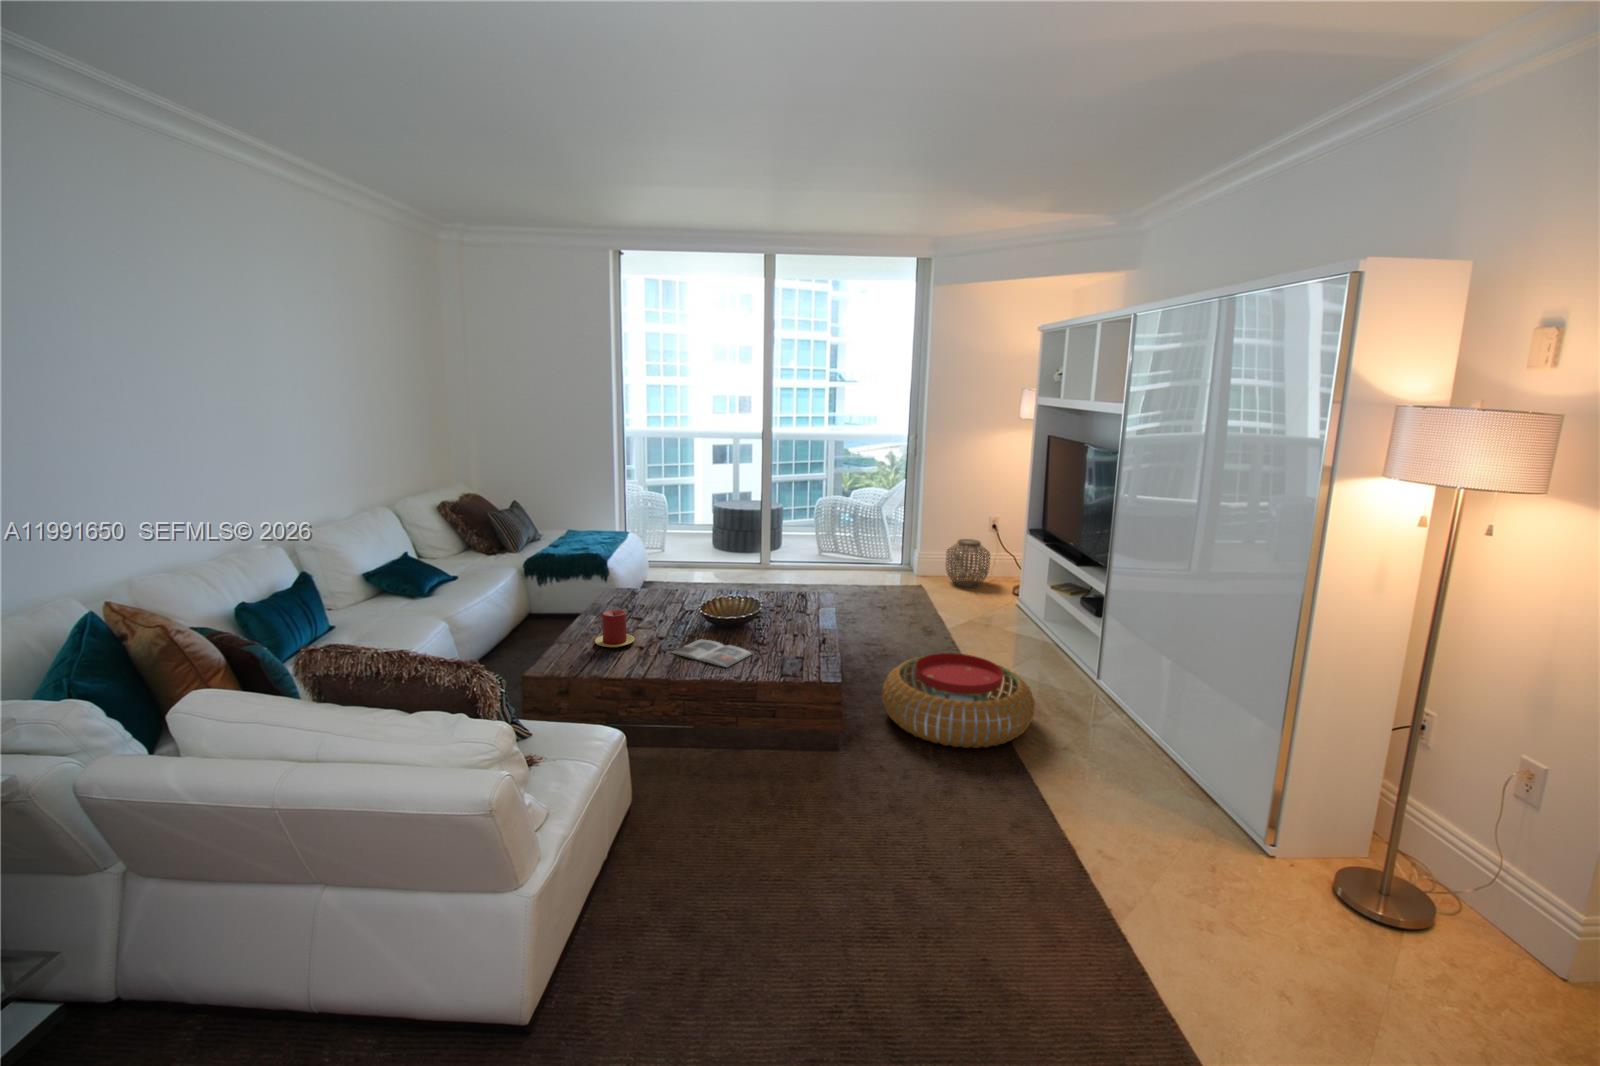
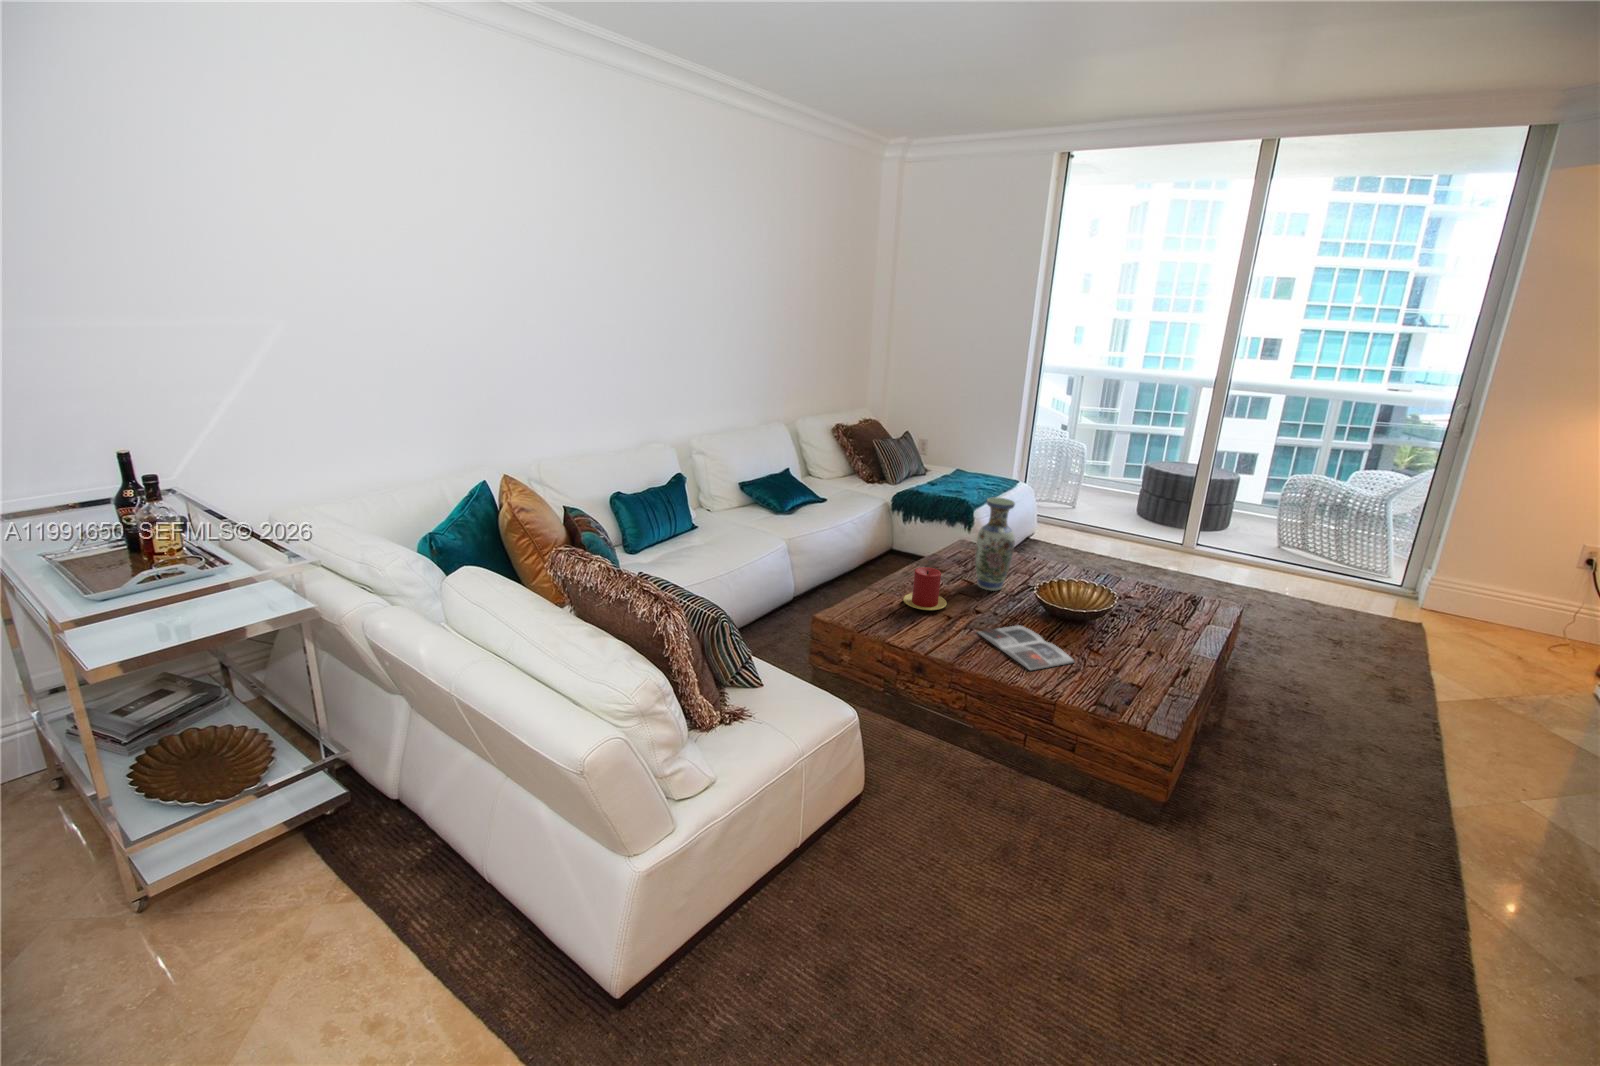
woven basket: present [946,539,990,587] -> none [1478,570,1577,647]
vase: none [640,541,672,621] -> present [976,498,1015,591]
pouf: present [882,653,1035,748] -> none [1253,735,1552,928]

